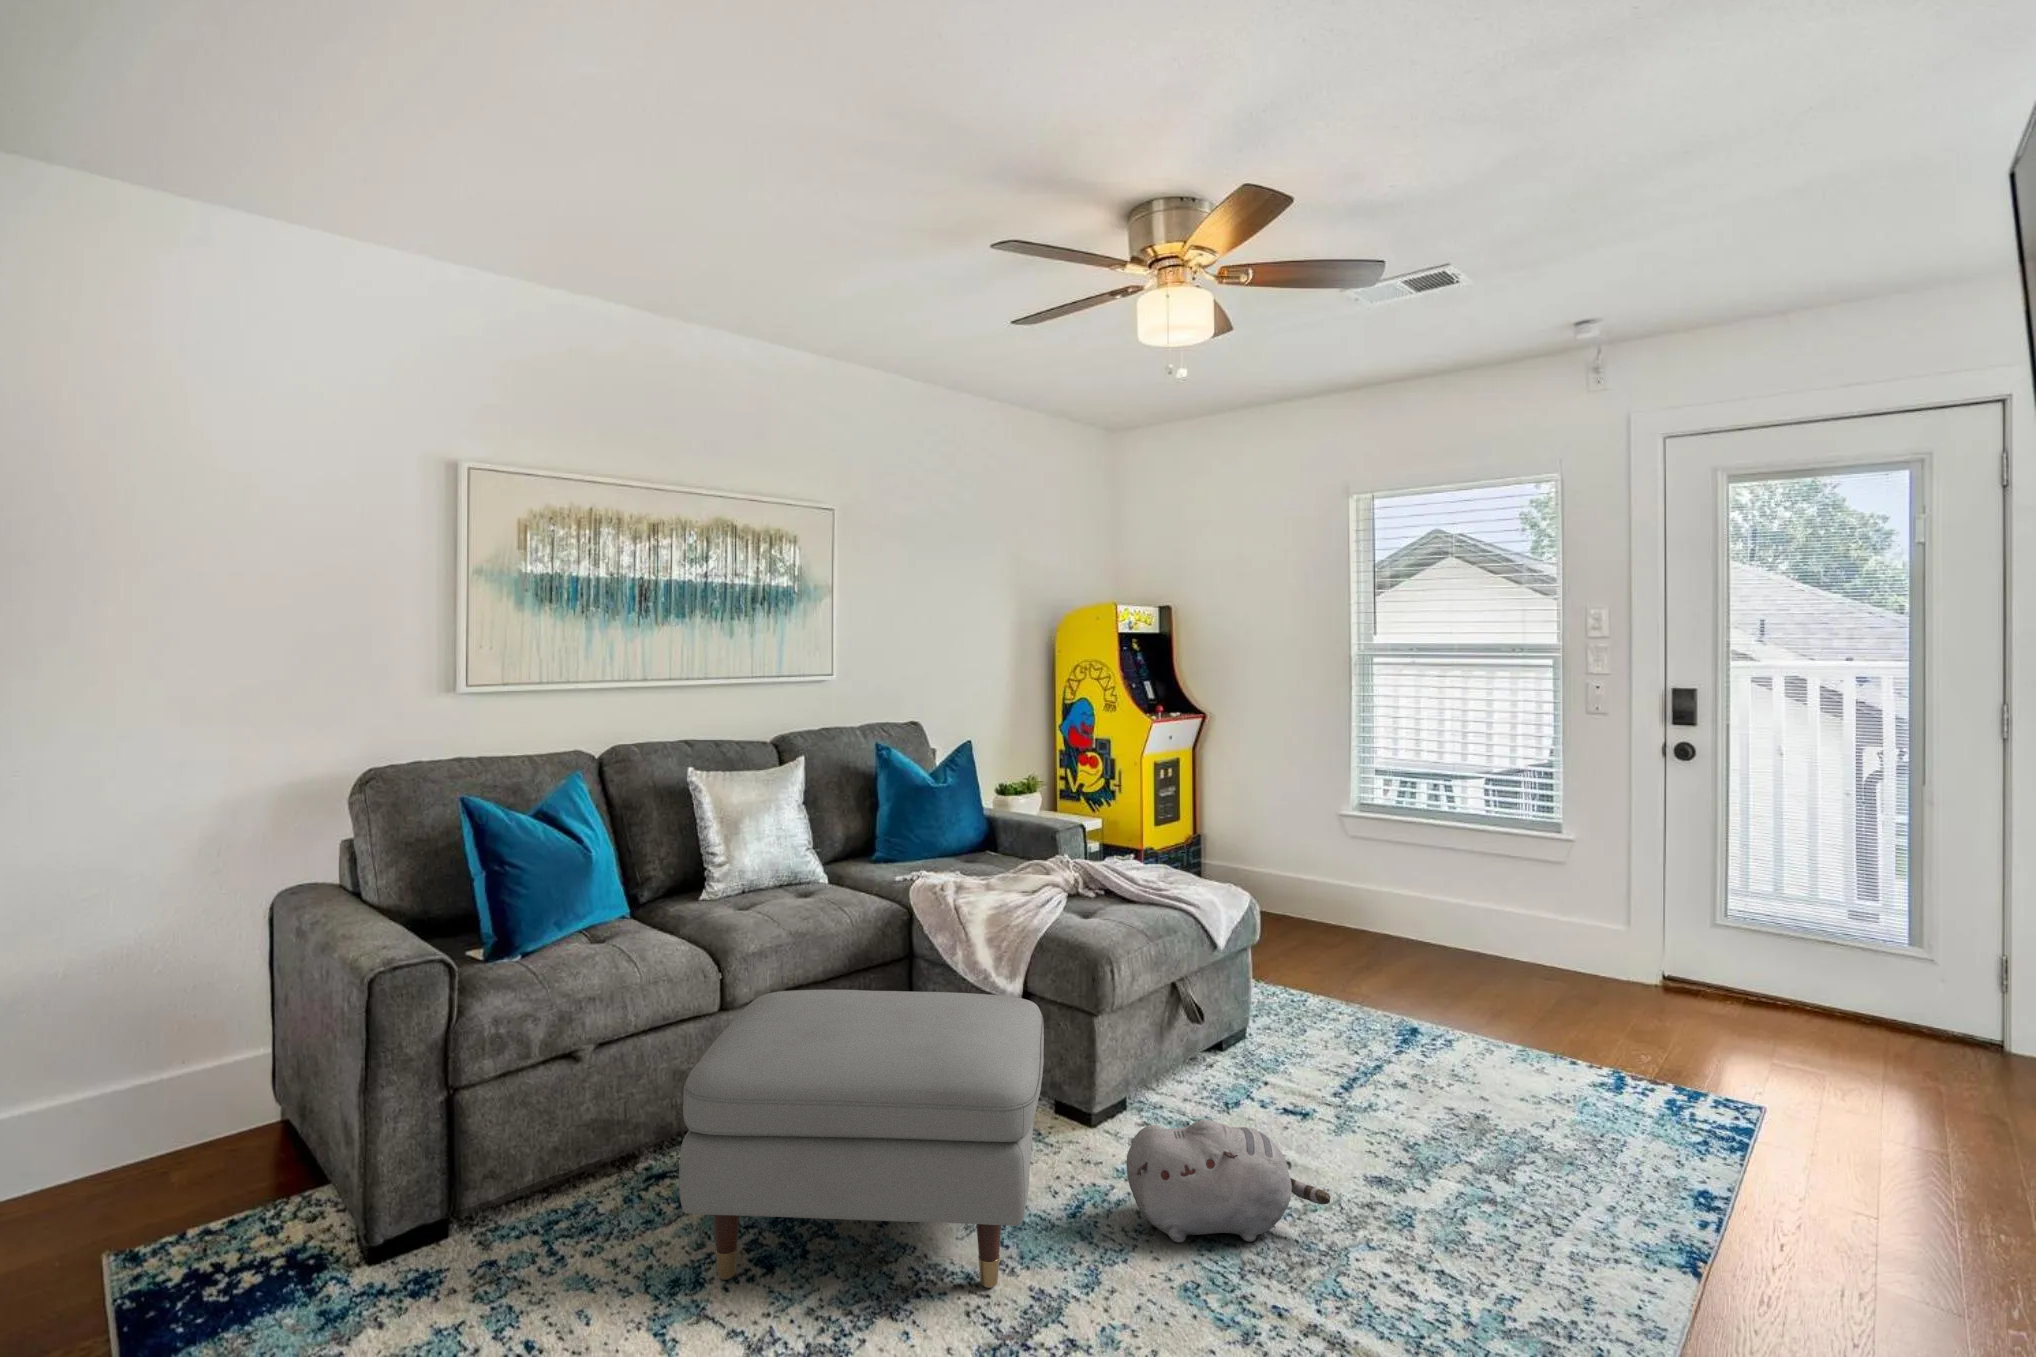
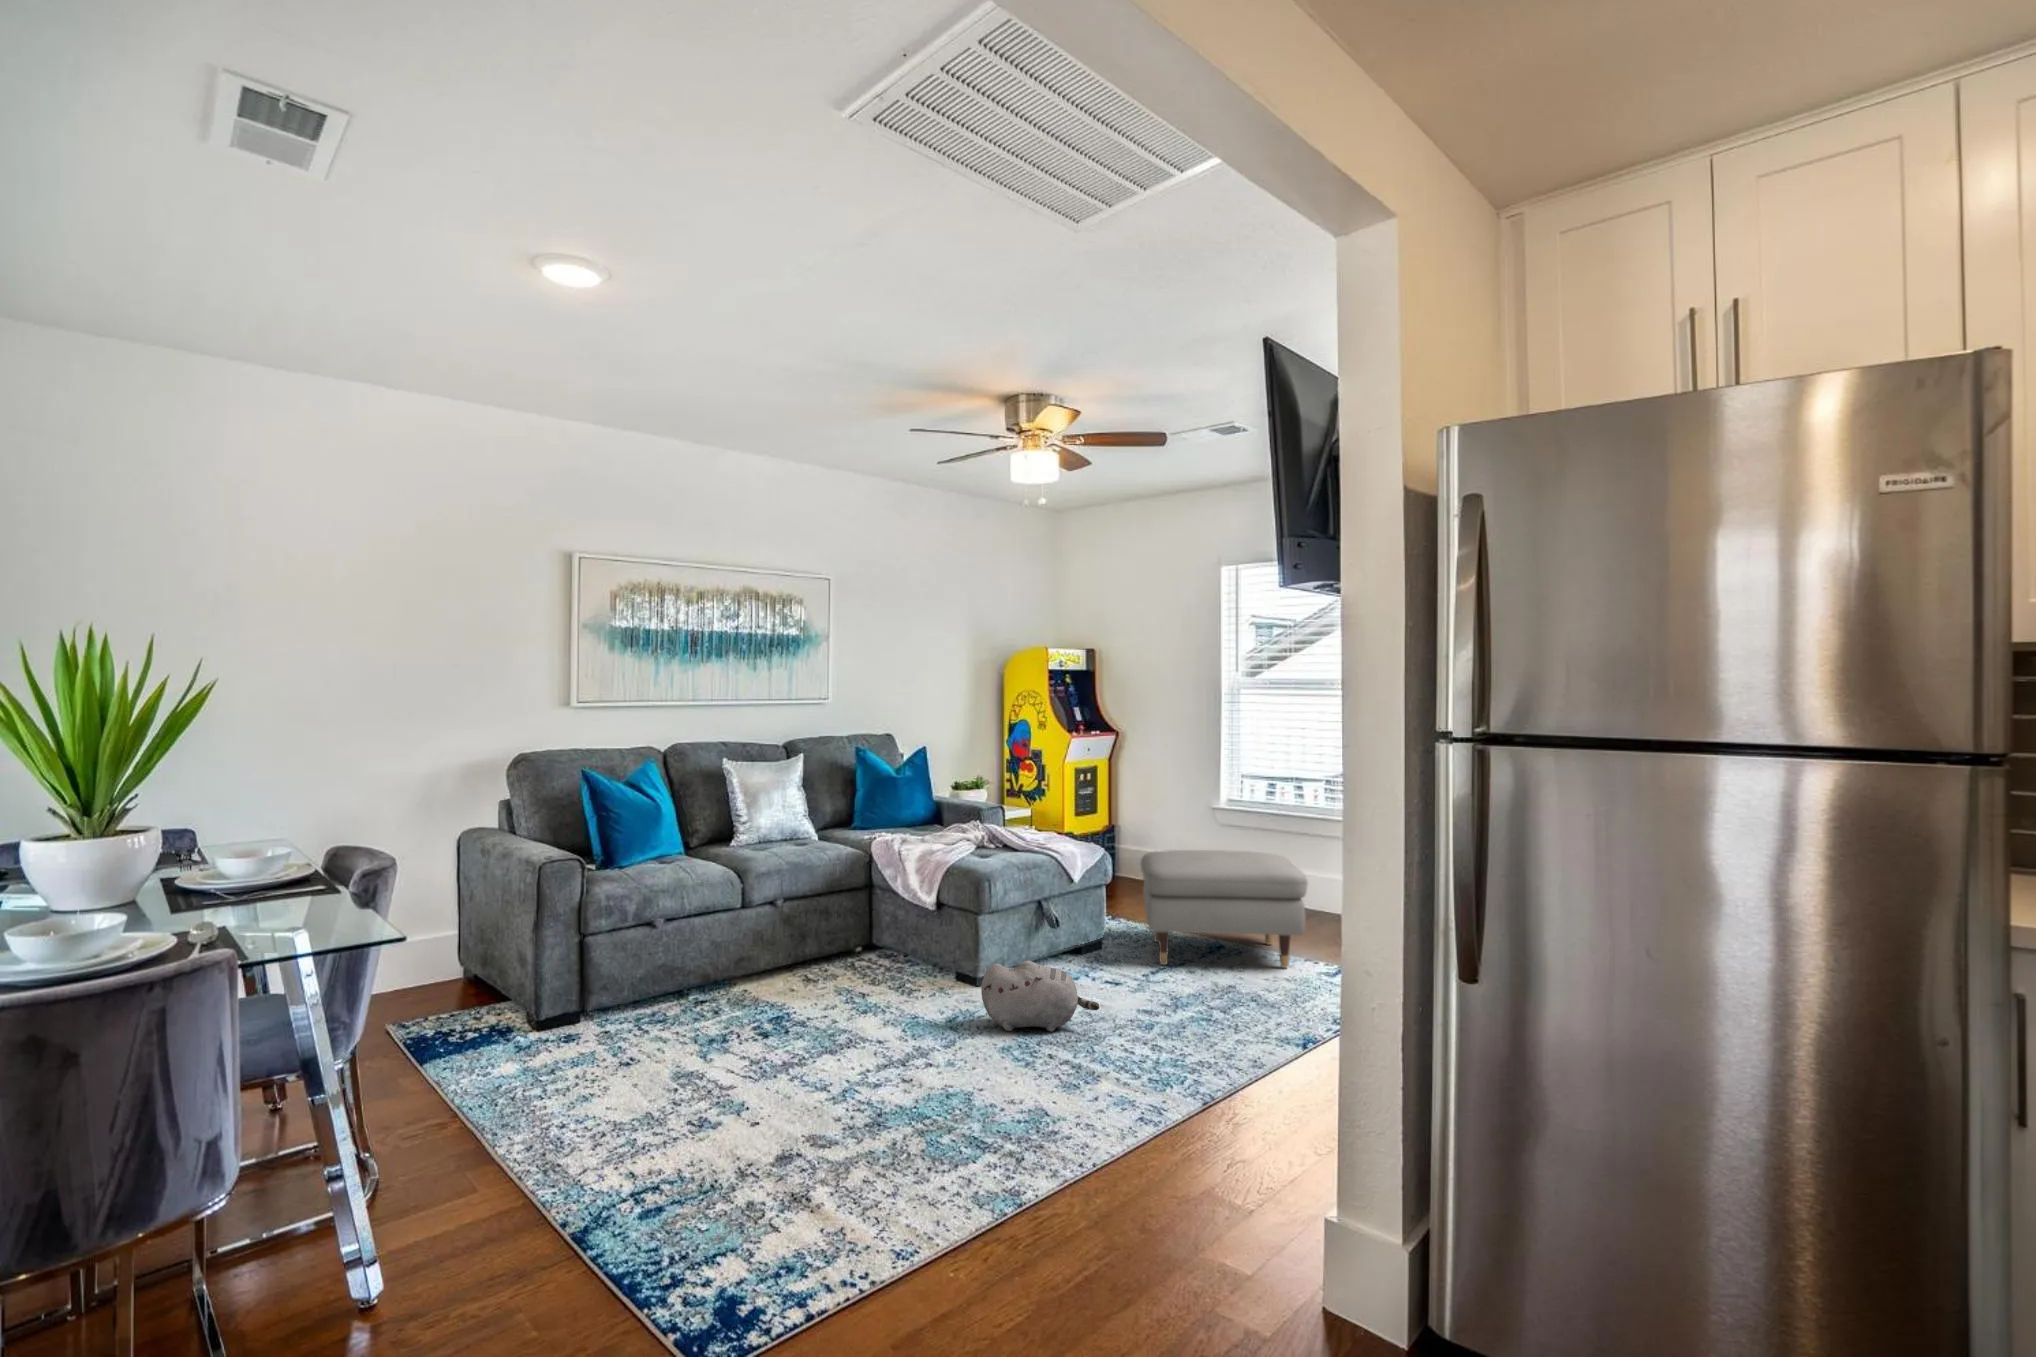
ottoman: present [679,990,1044,1288] -> present [1140,850,1308,968]

